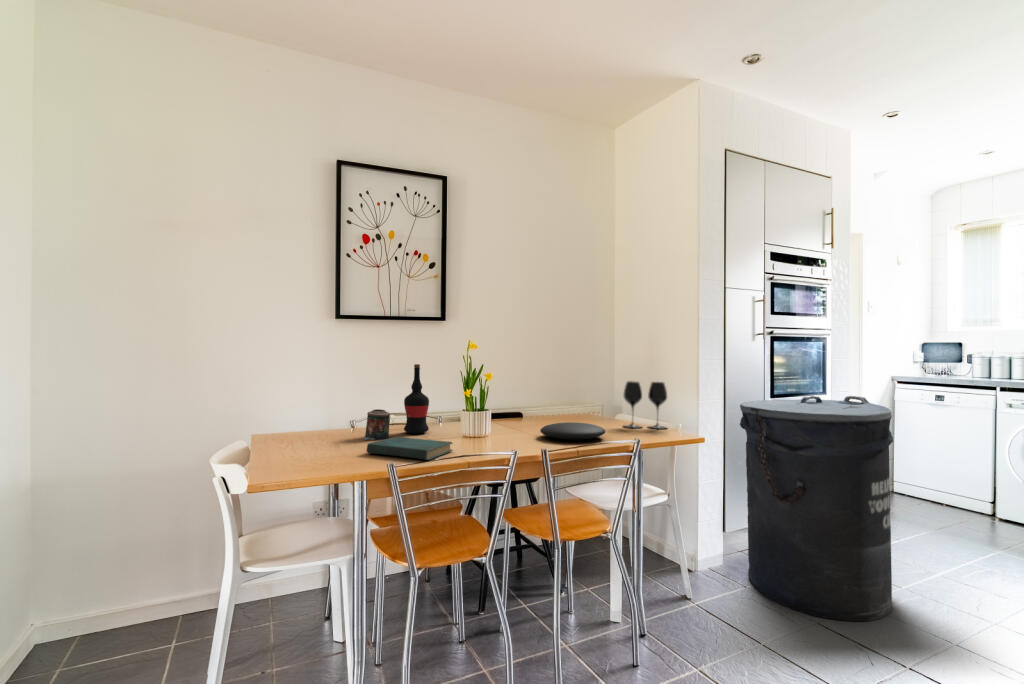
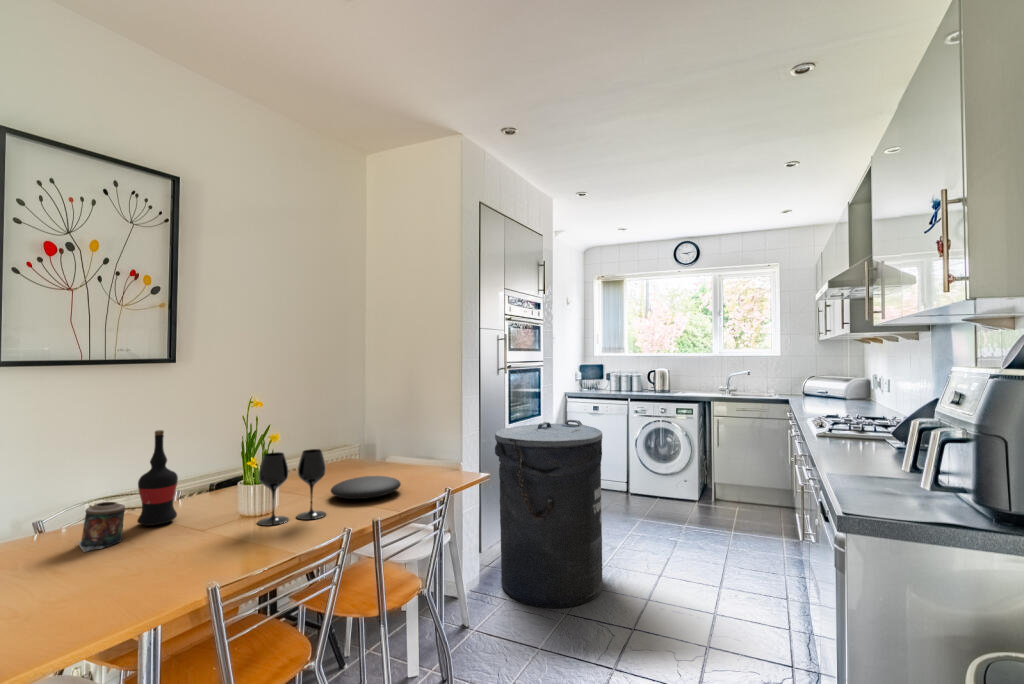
wine glass: present [623,381,667,429] -> present [257,449,326,526]
book: present [367,437,452,460] -> none [124,532,249,574]

